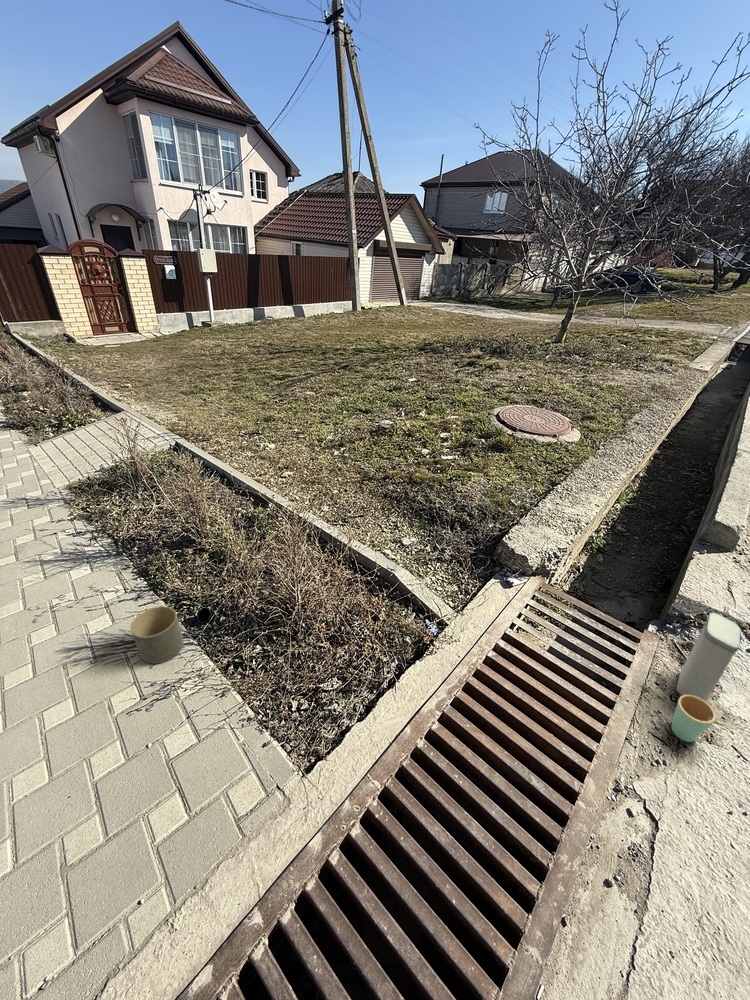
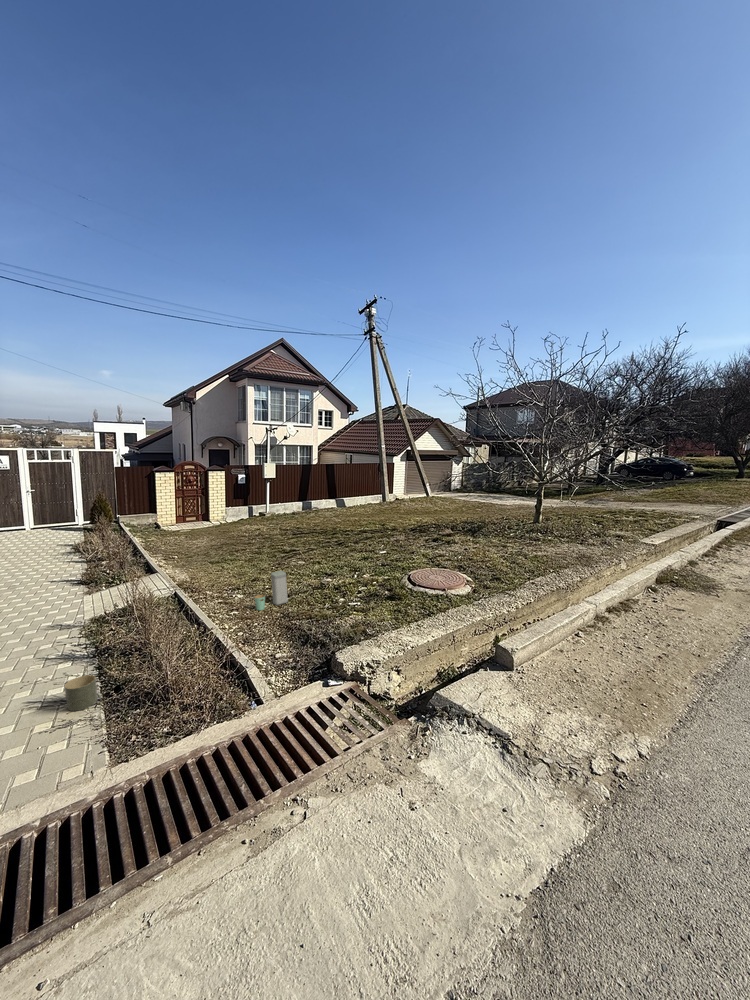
trash can: present [671,613,741,742] -> present [254,571,288,610]

